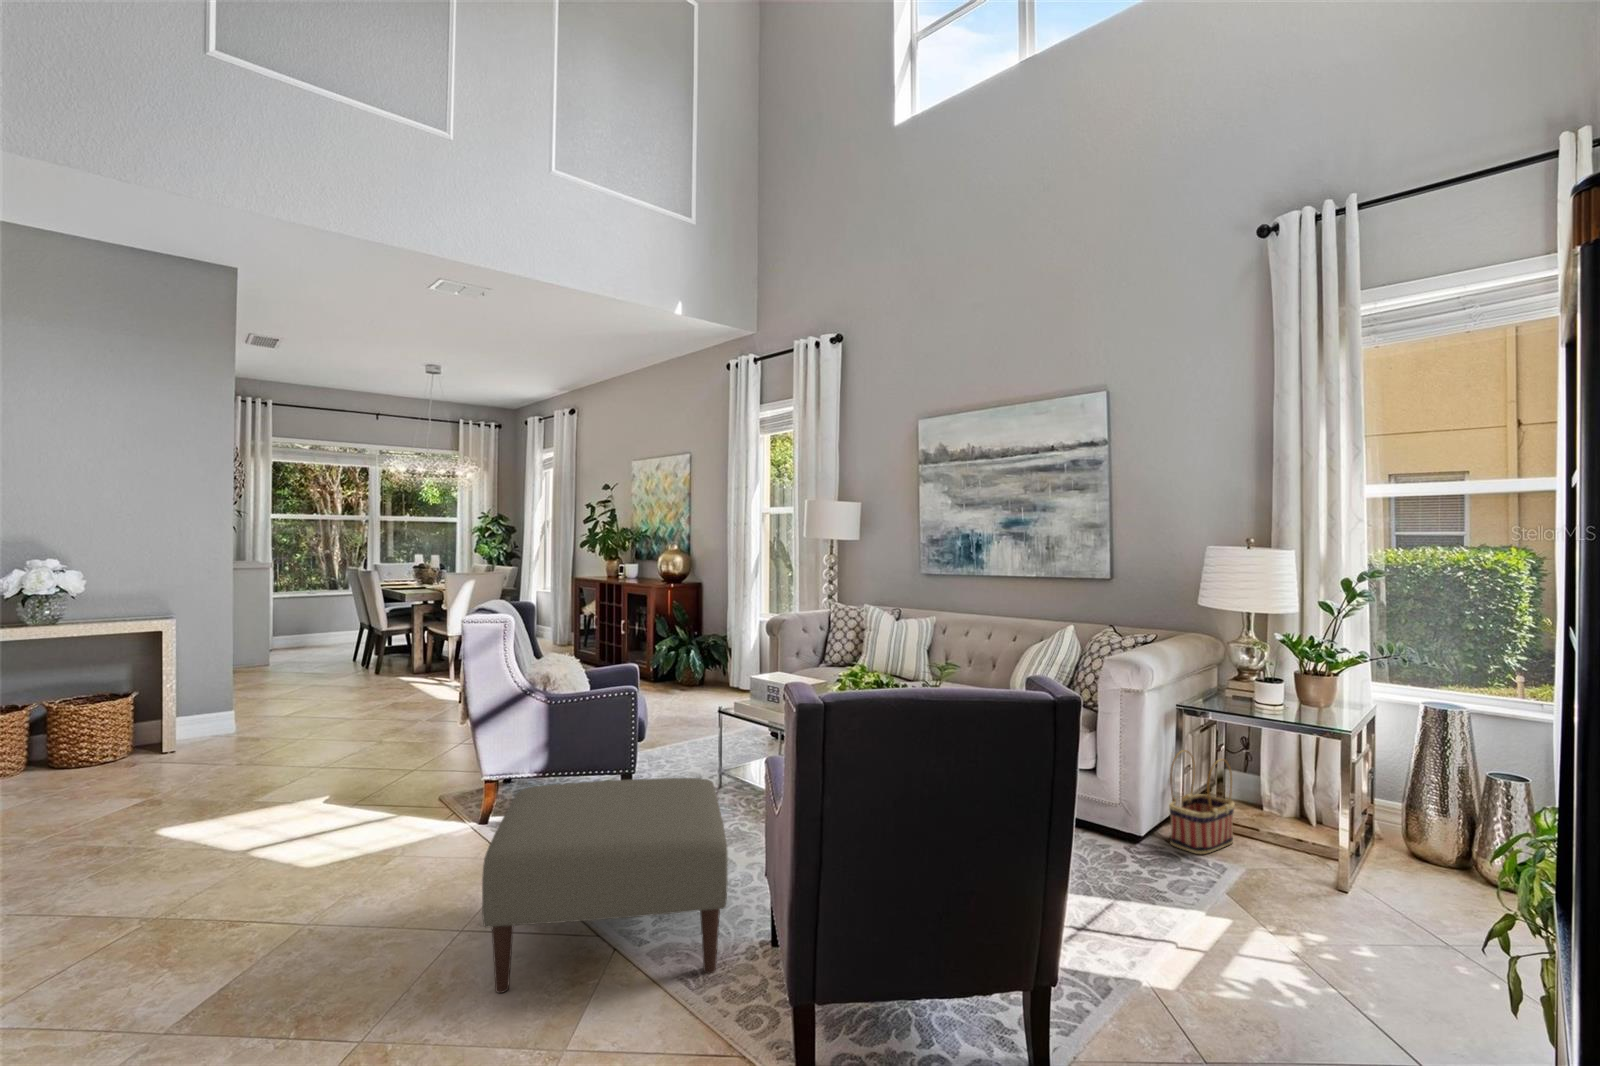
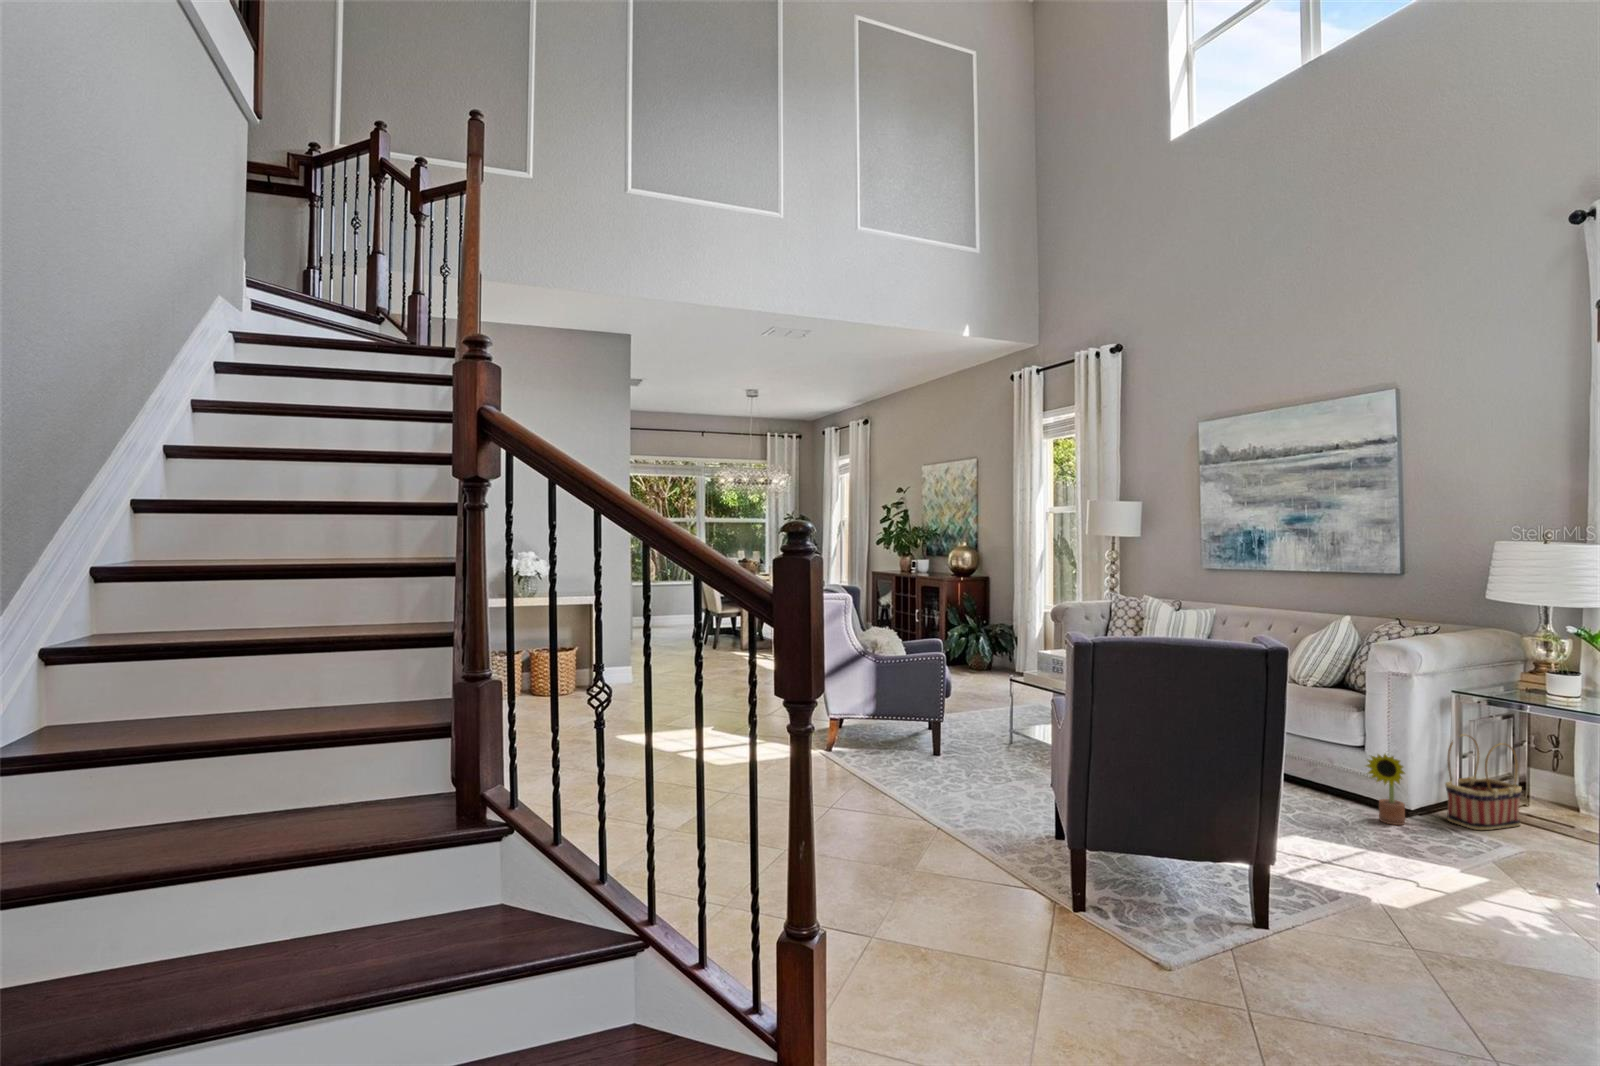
ottoman: present [482,778,728,993] -> none [854,716,1023,851]
decorative plant: none [1098,780,1140,858] -> present [1366,754,1405,825]

